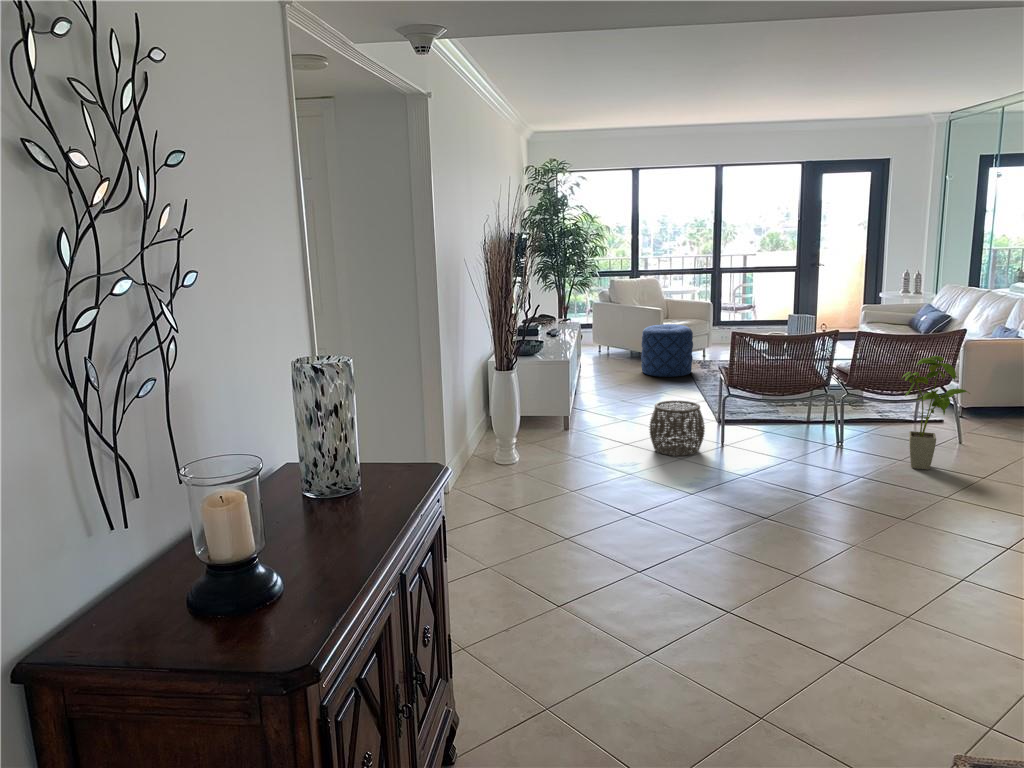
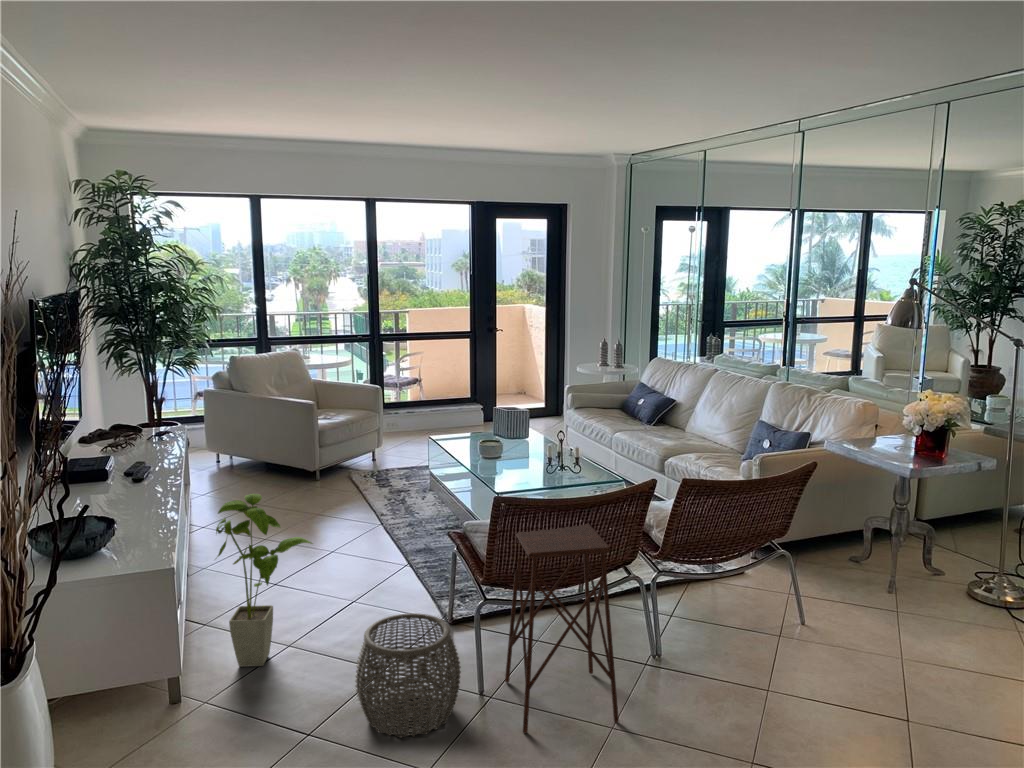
pouf: present [641,324,693,377] -> none [289,423,367,506]
house plant: present [902,356,970,470] -> present [216,494,313,667]
side table: none [733,358,790,466] -> present [505,523,619,734]

